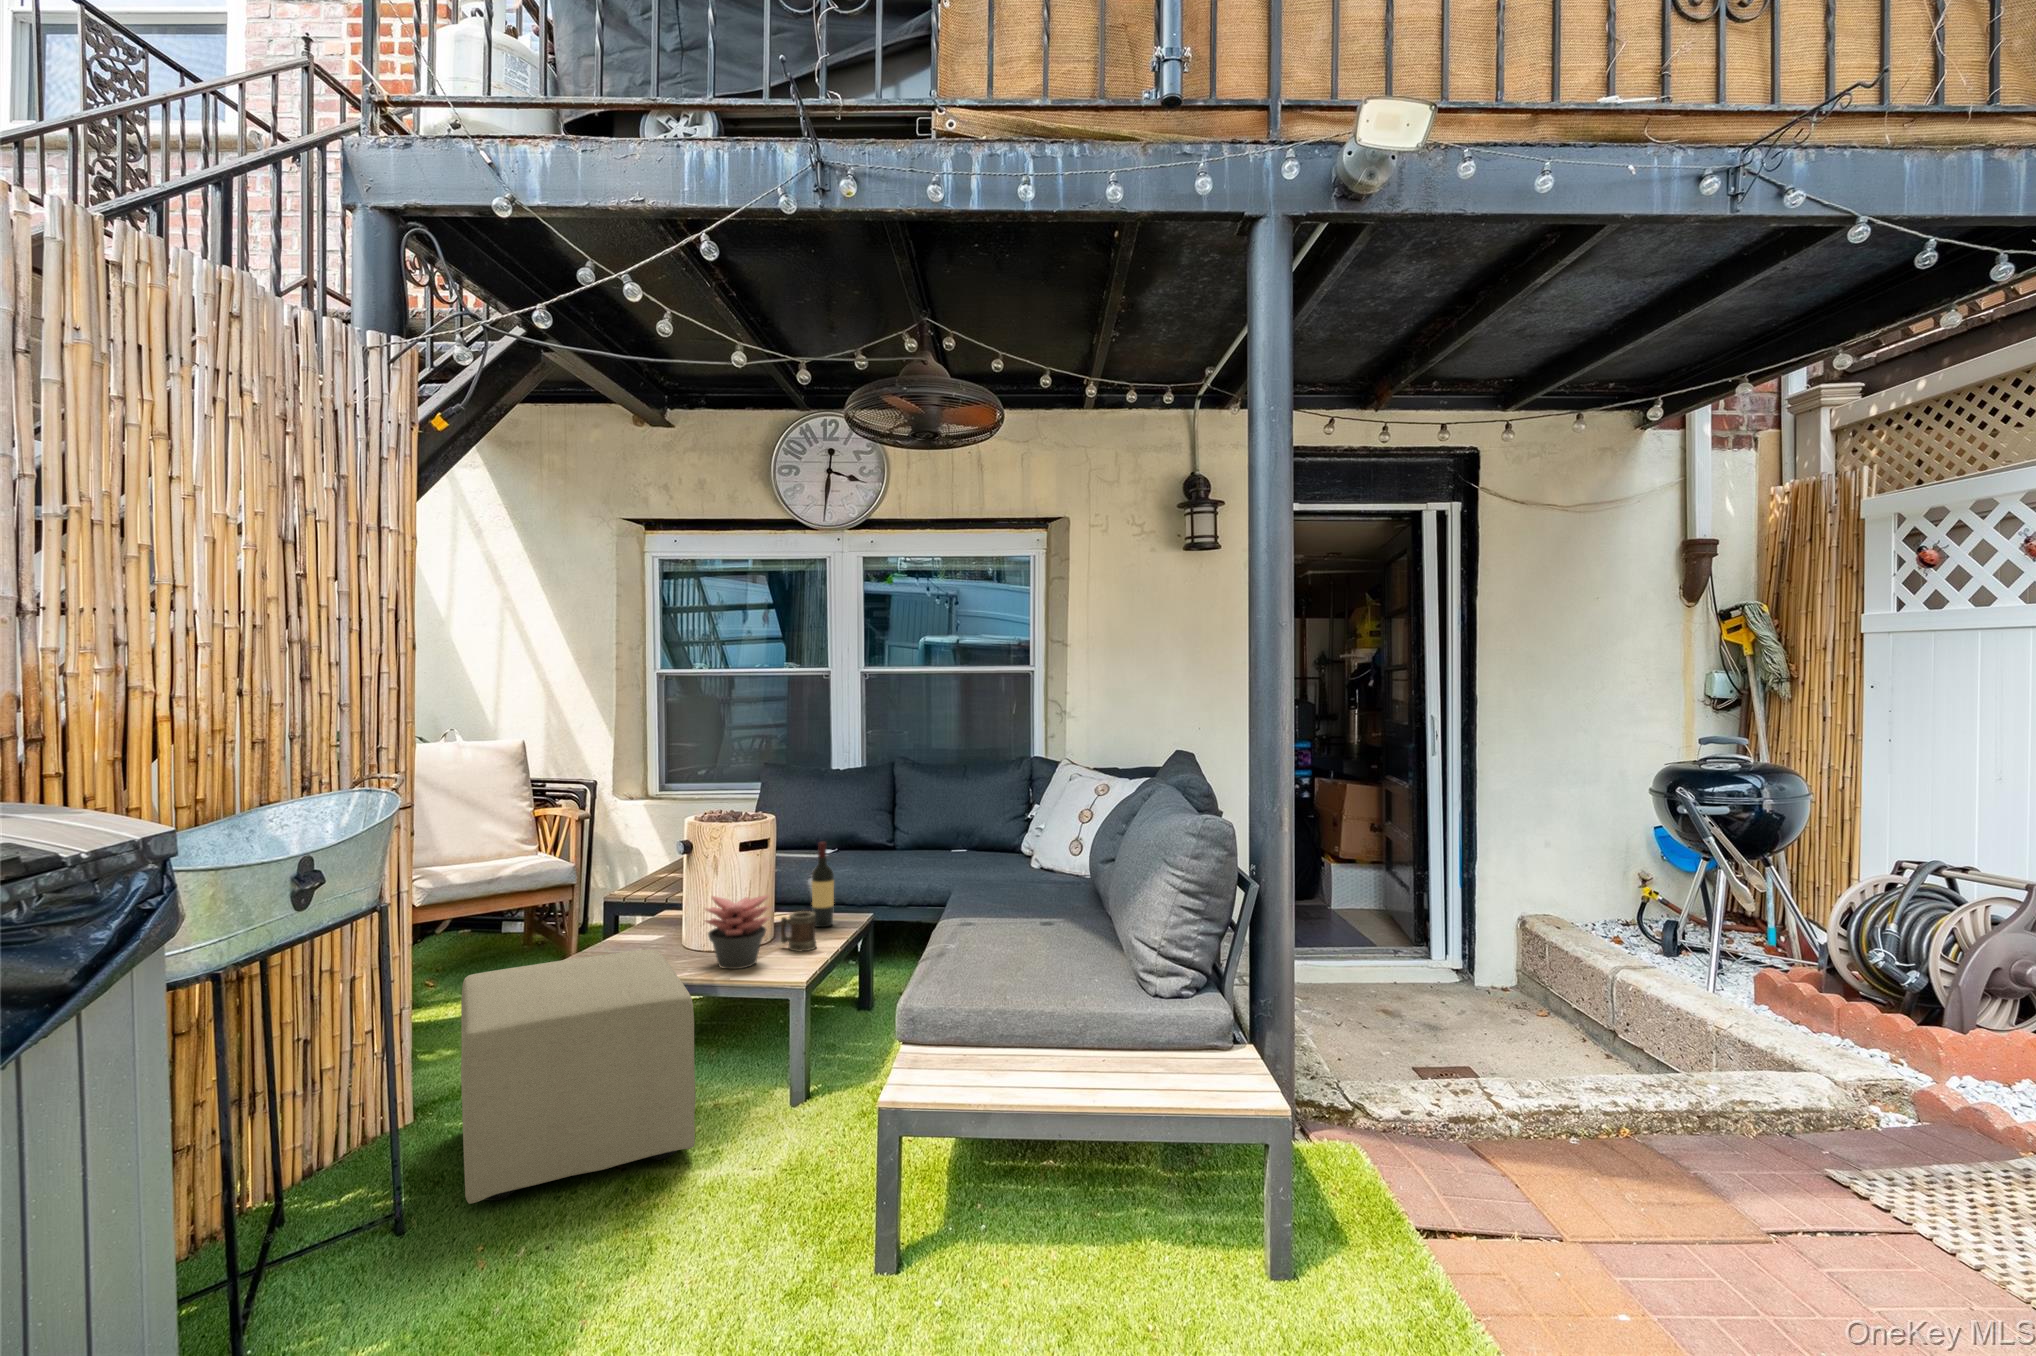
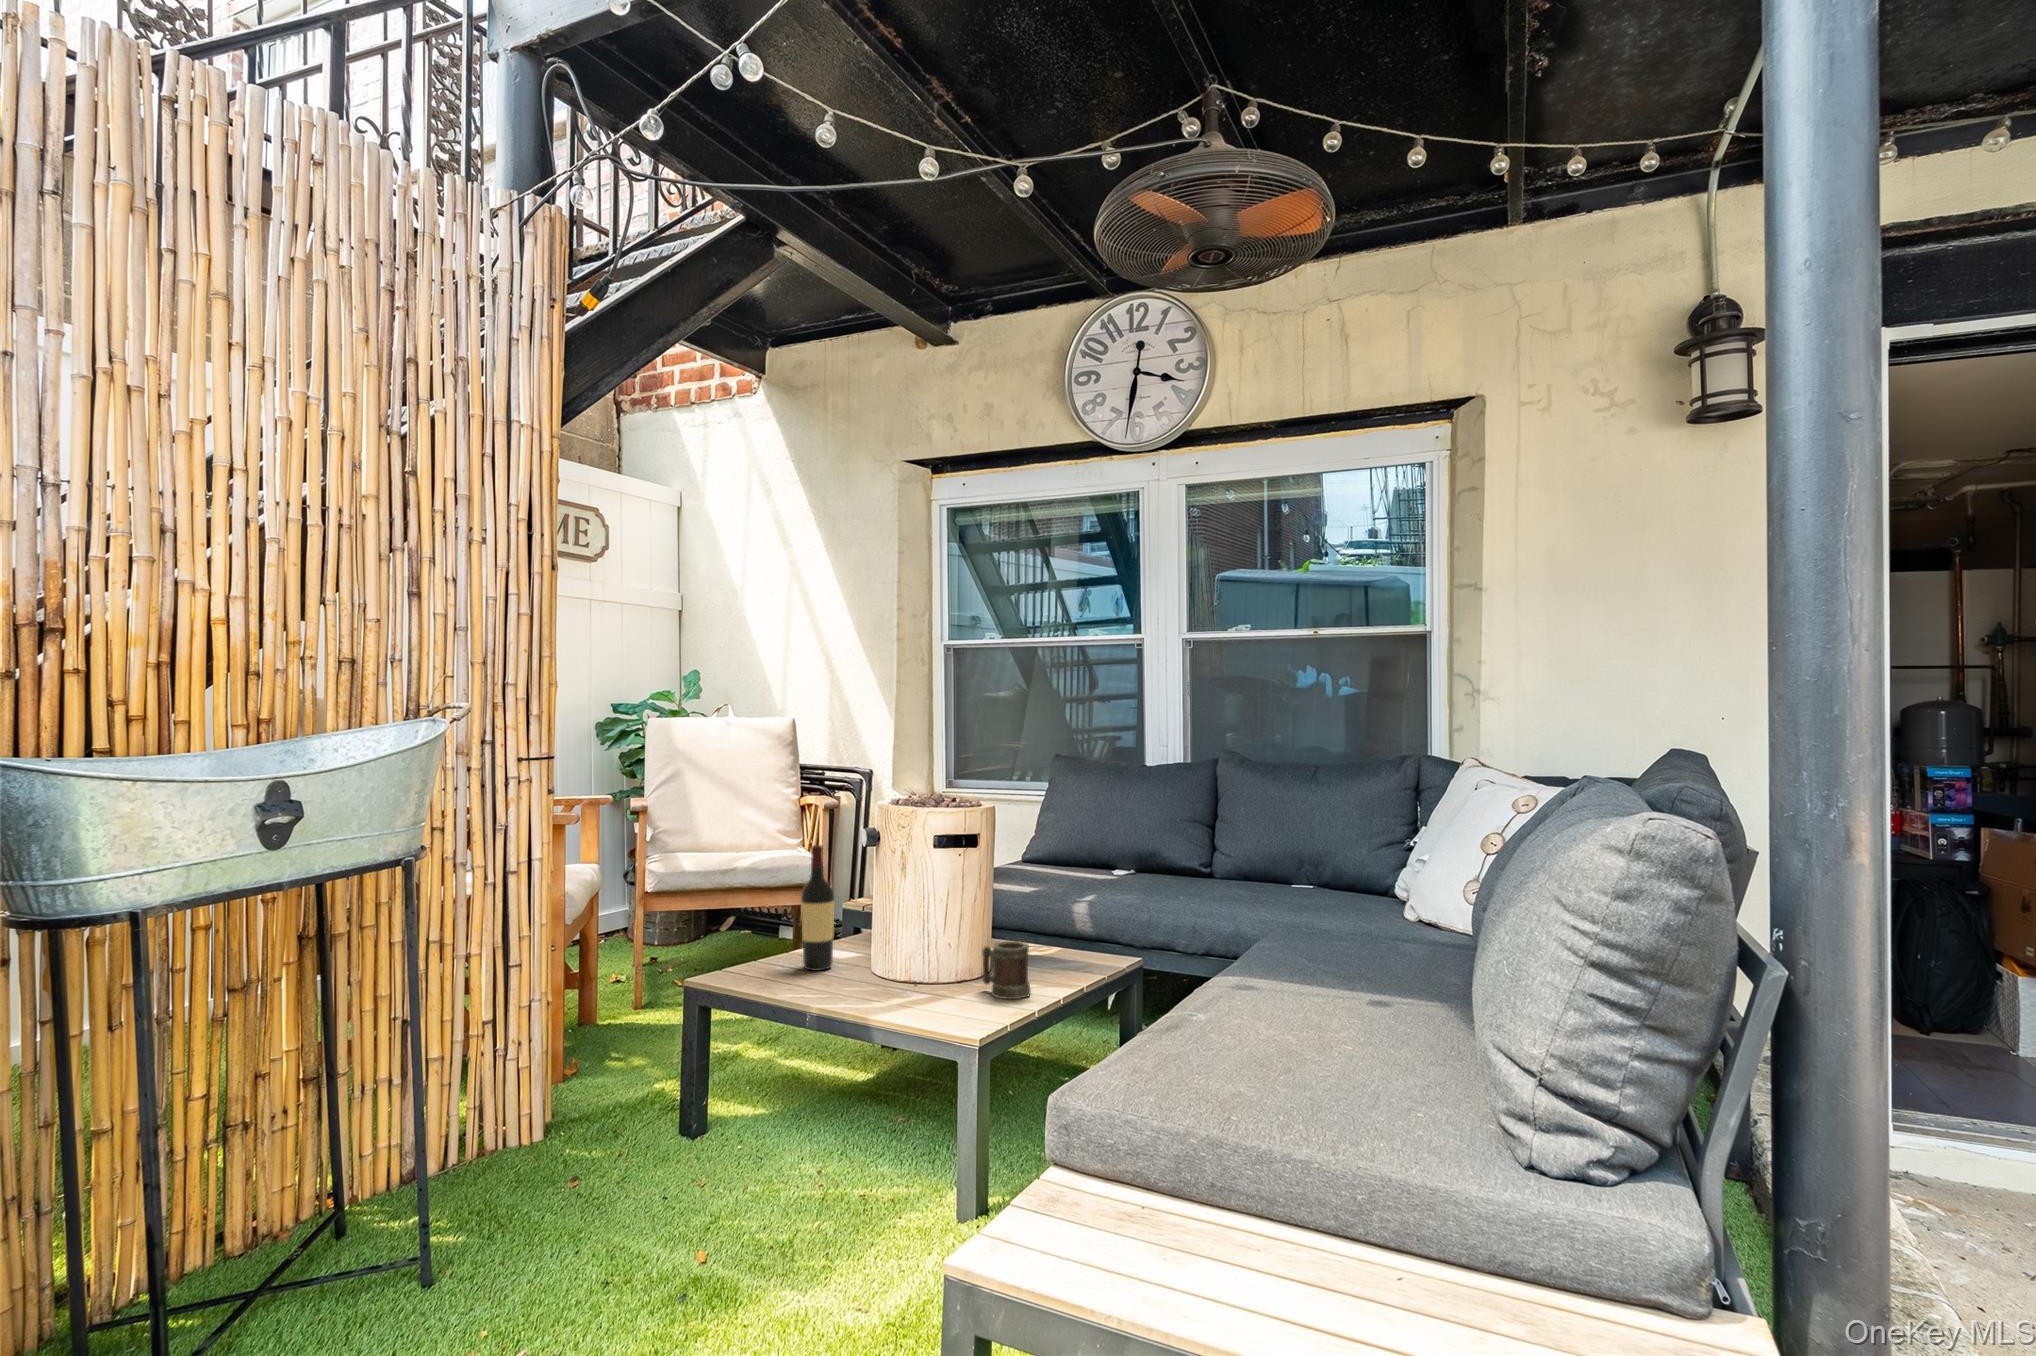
wine bottle: present [812,842,834,927] -> present [801,845,834,971]
succulent plant: present [705,895,768,969] -> none [860,907,953,1013]
ottoman: present [461,950,695,1204] -> none [468,972,805,1296]

